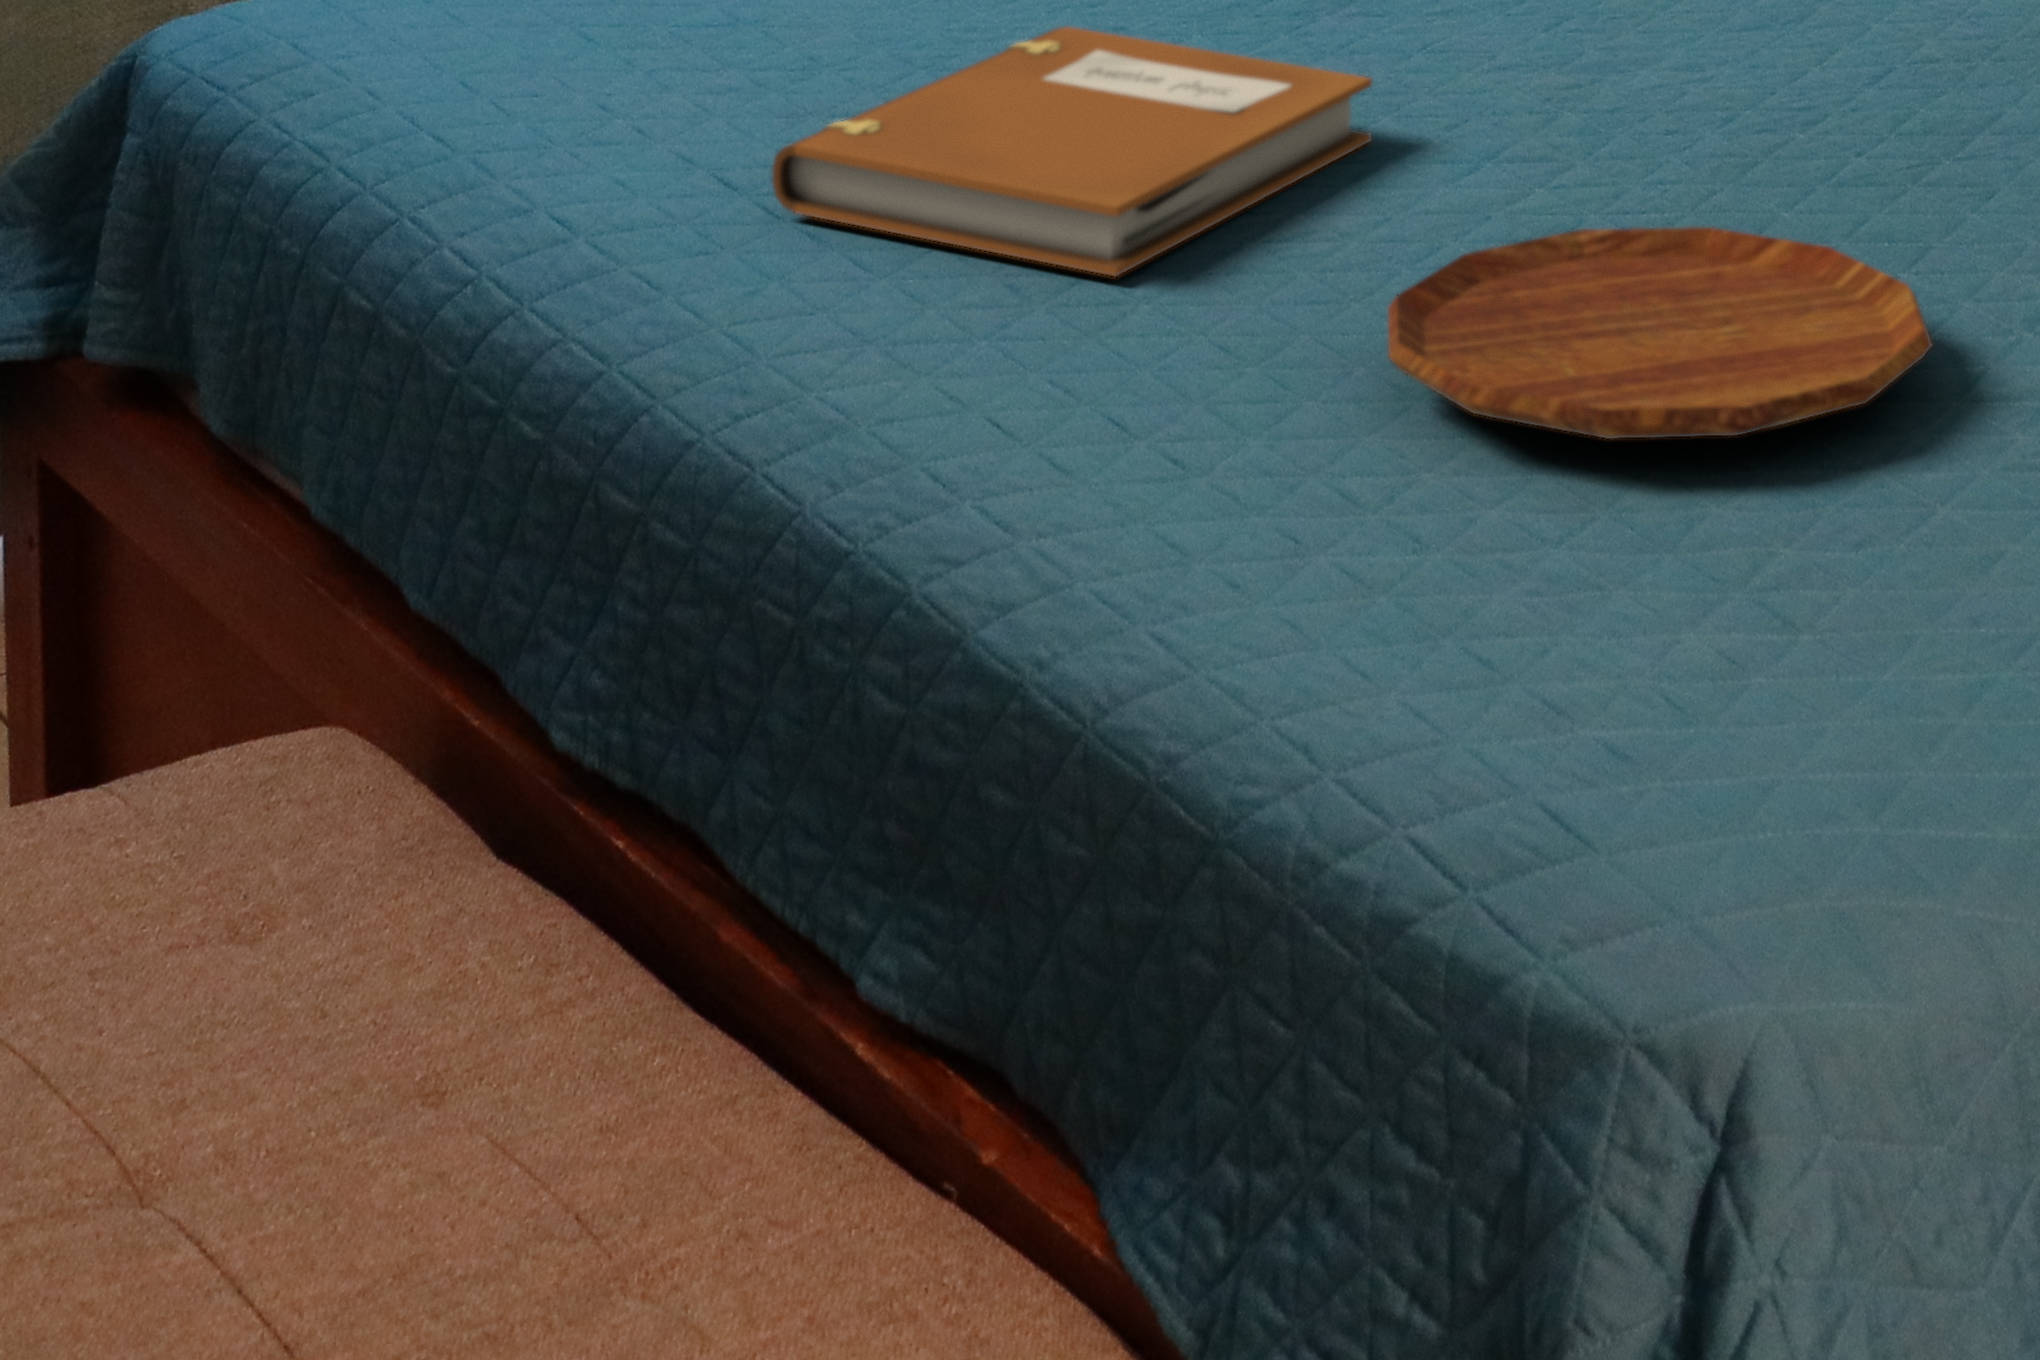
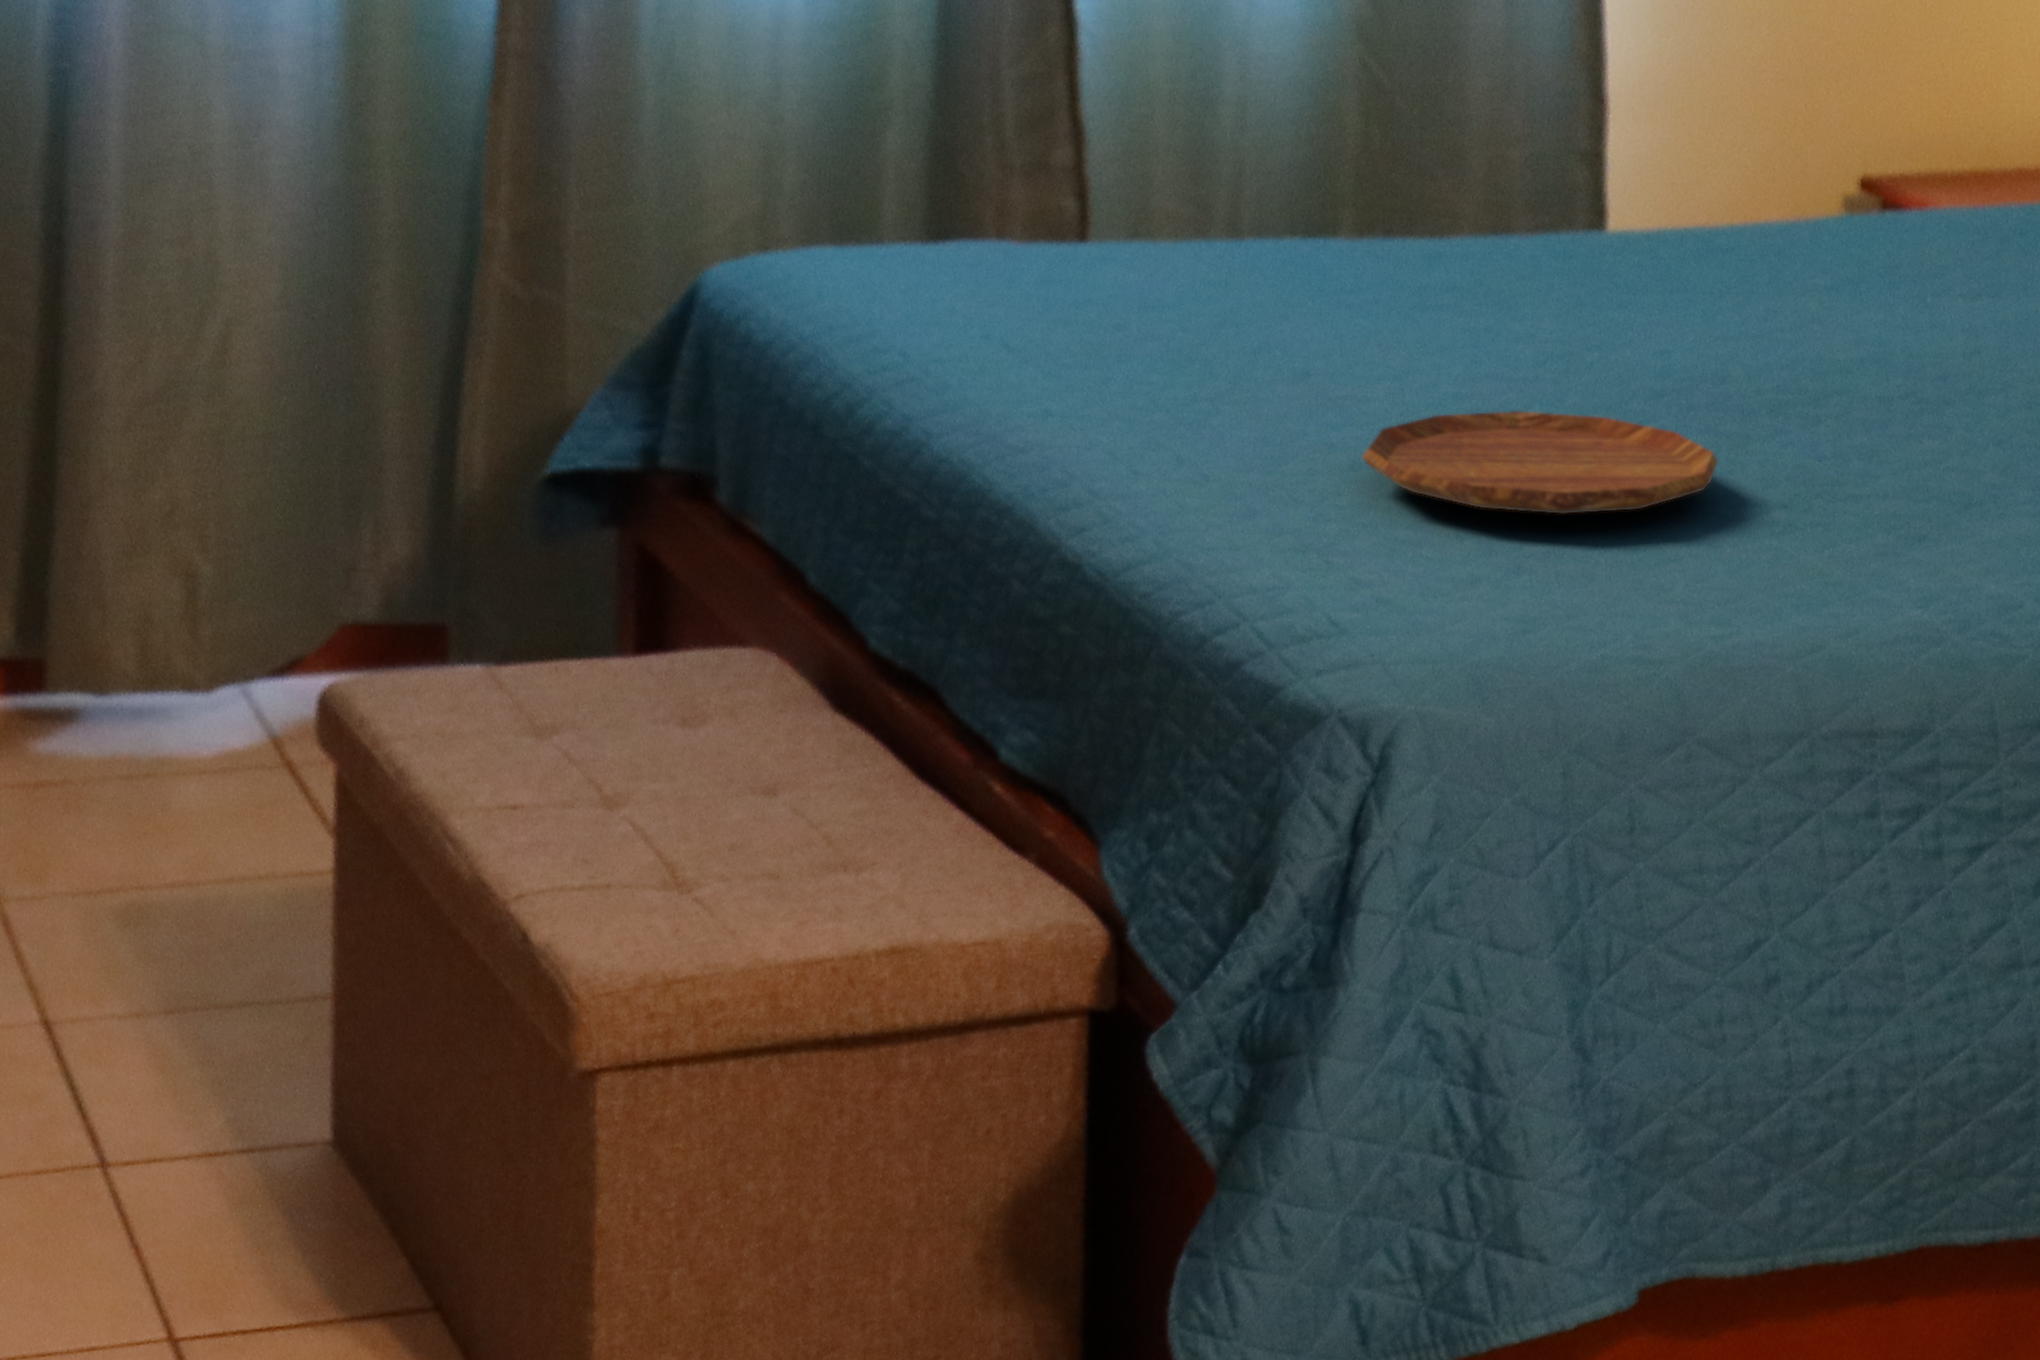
notebook: present [772,27,1372,276] -> none [1039,293,1430,419]

